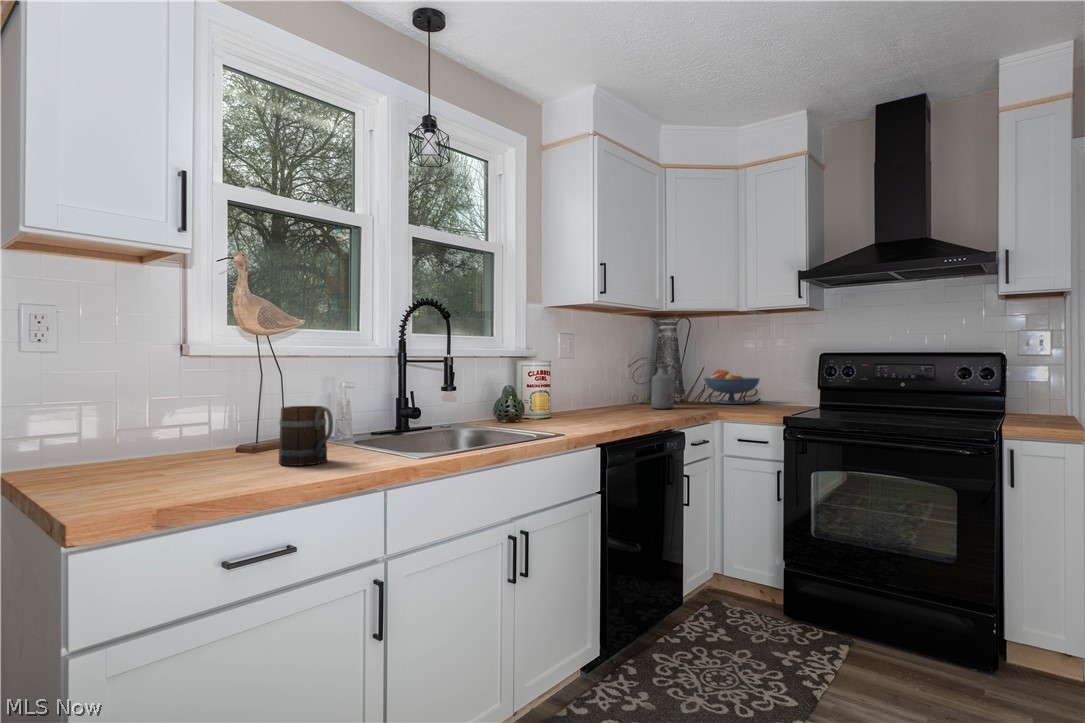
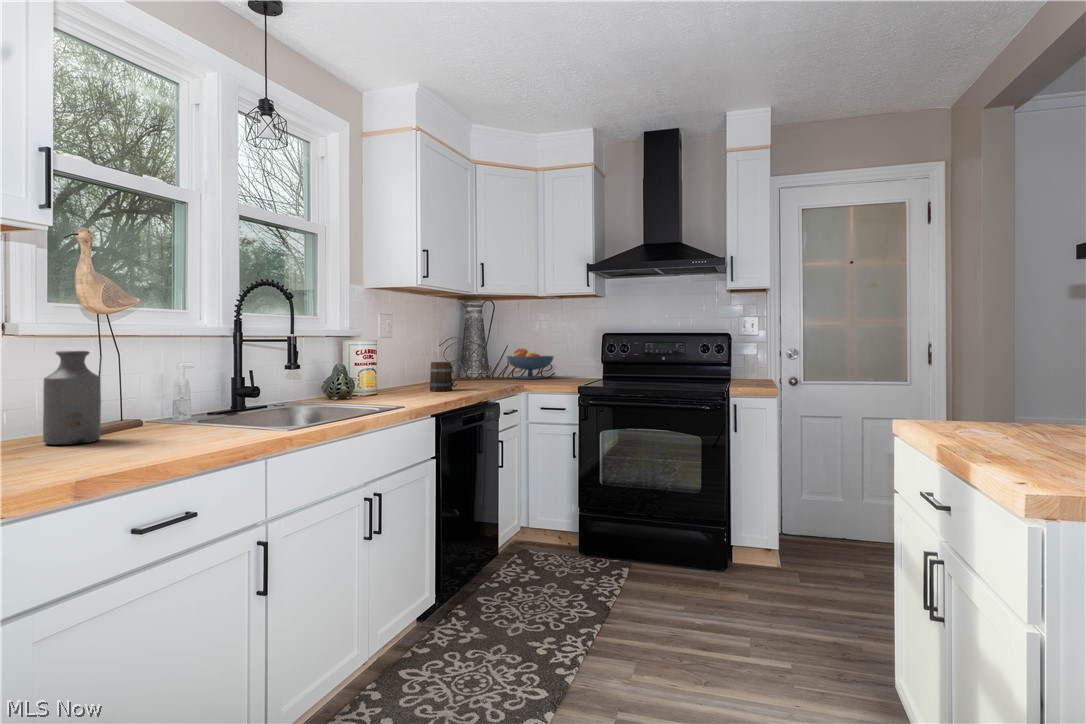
bottle: present [651,365,674,409] -> present [43,351,101,445]
mug: present [279,406,333,466] -> present [430,362,464,391]

